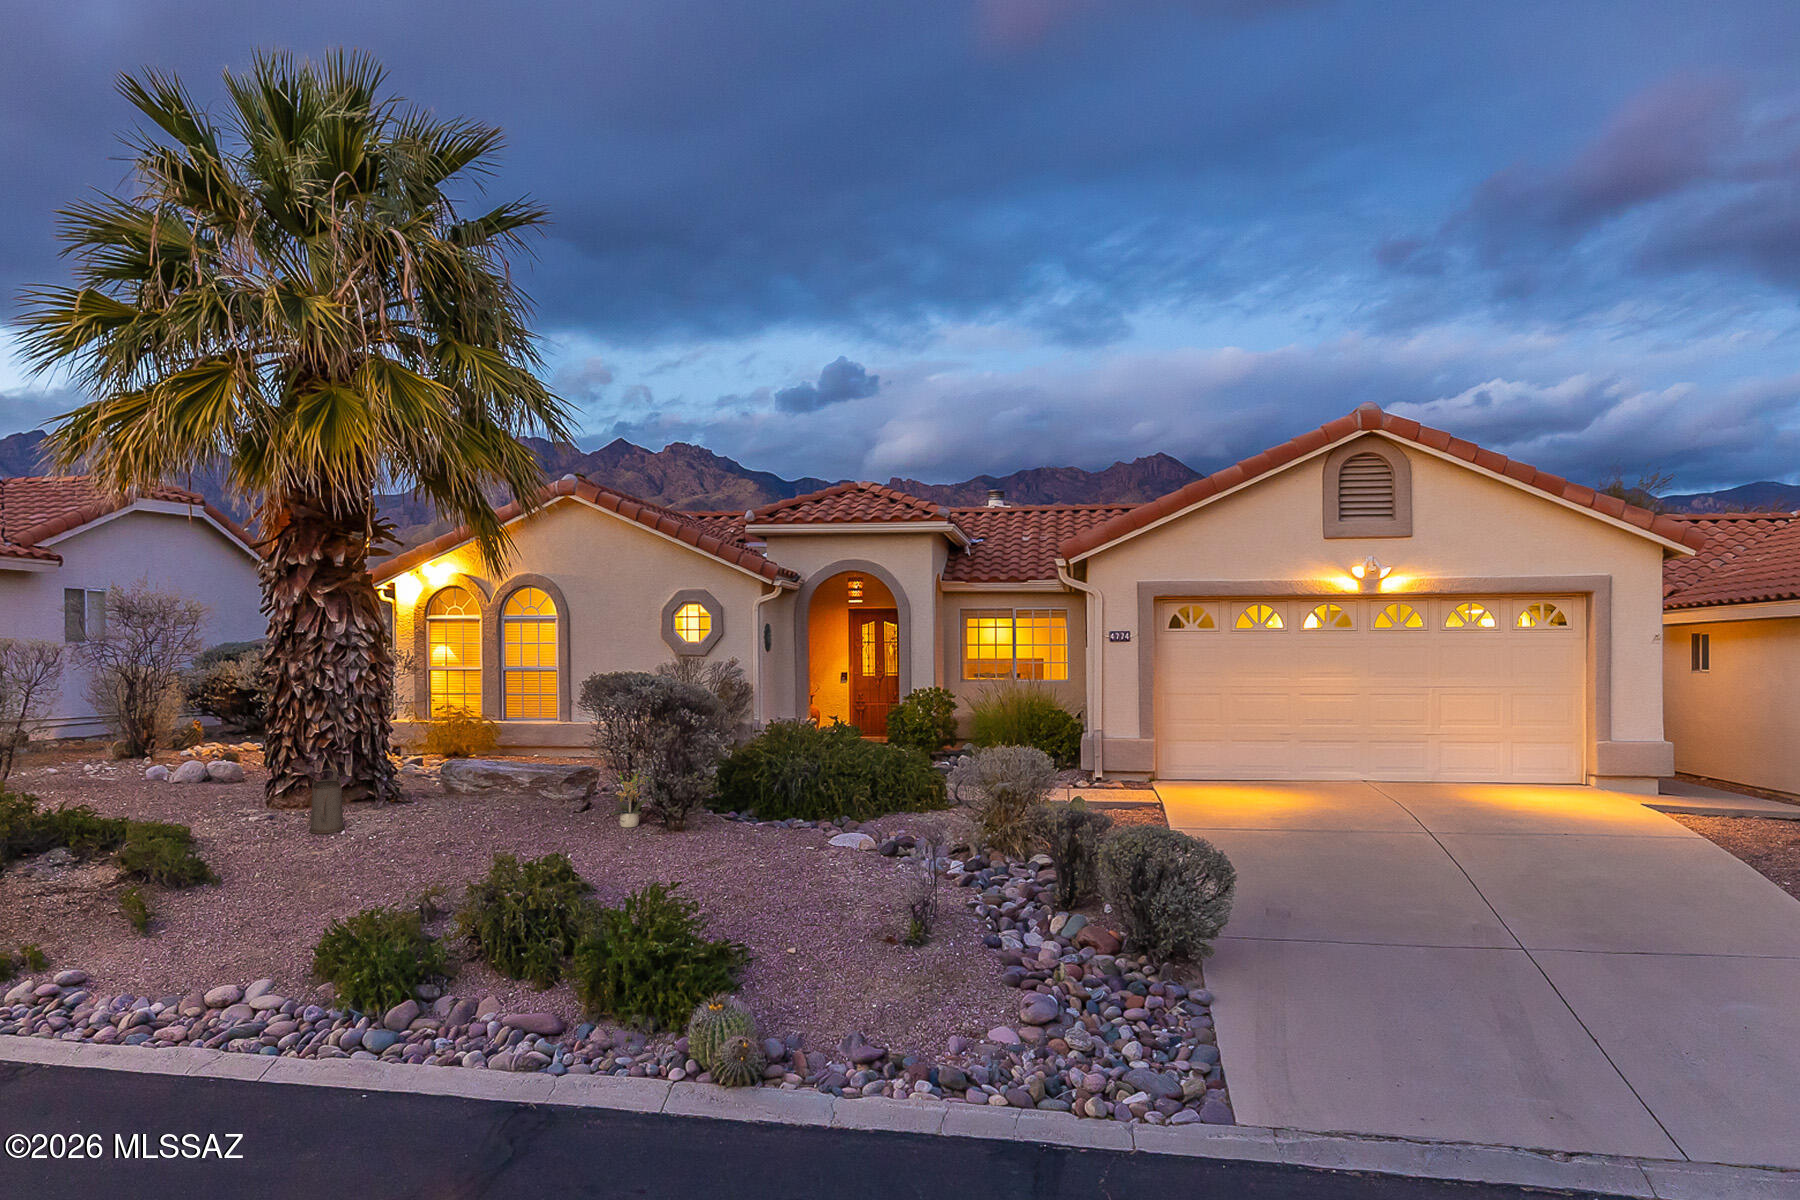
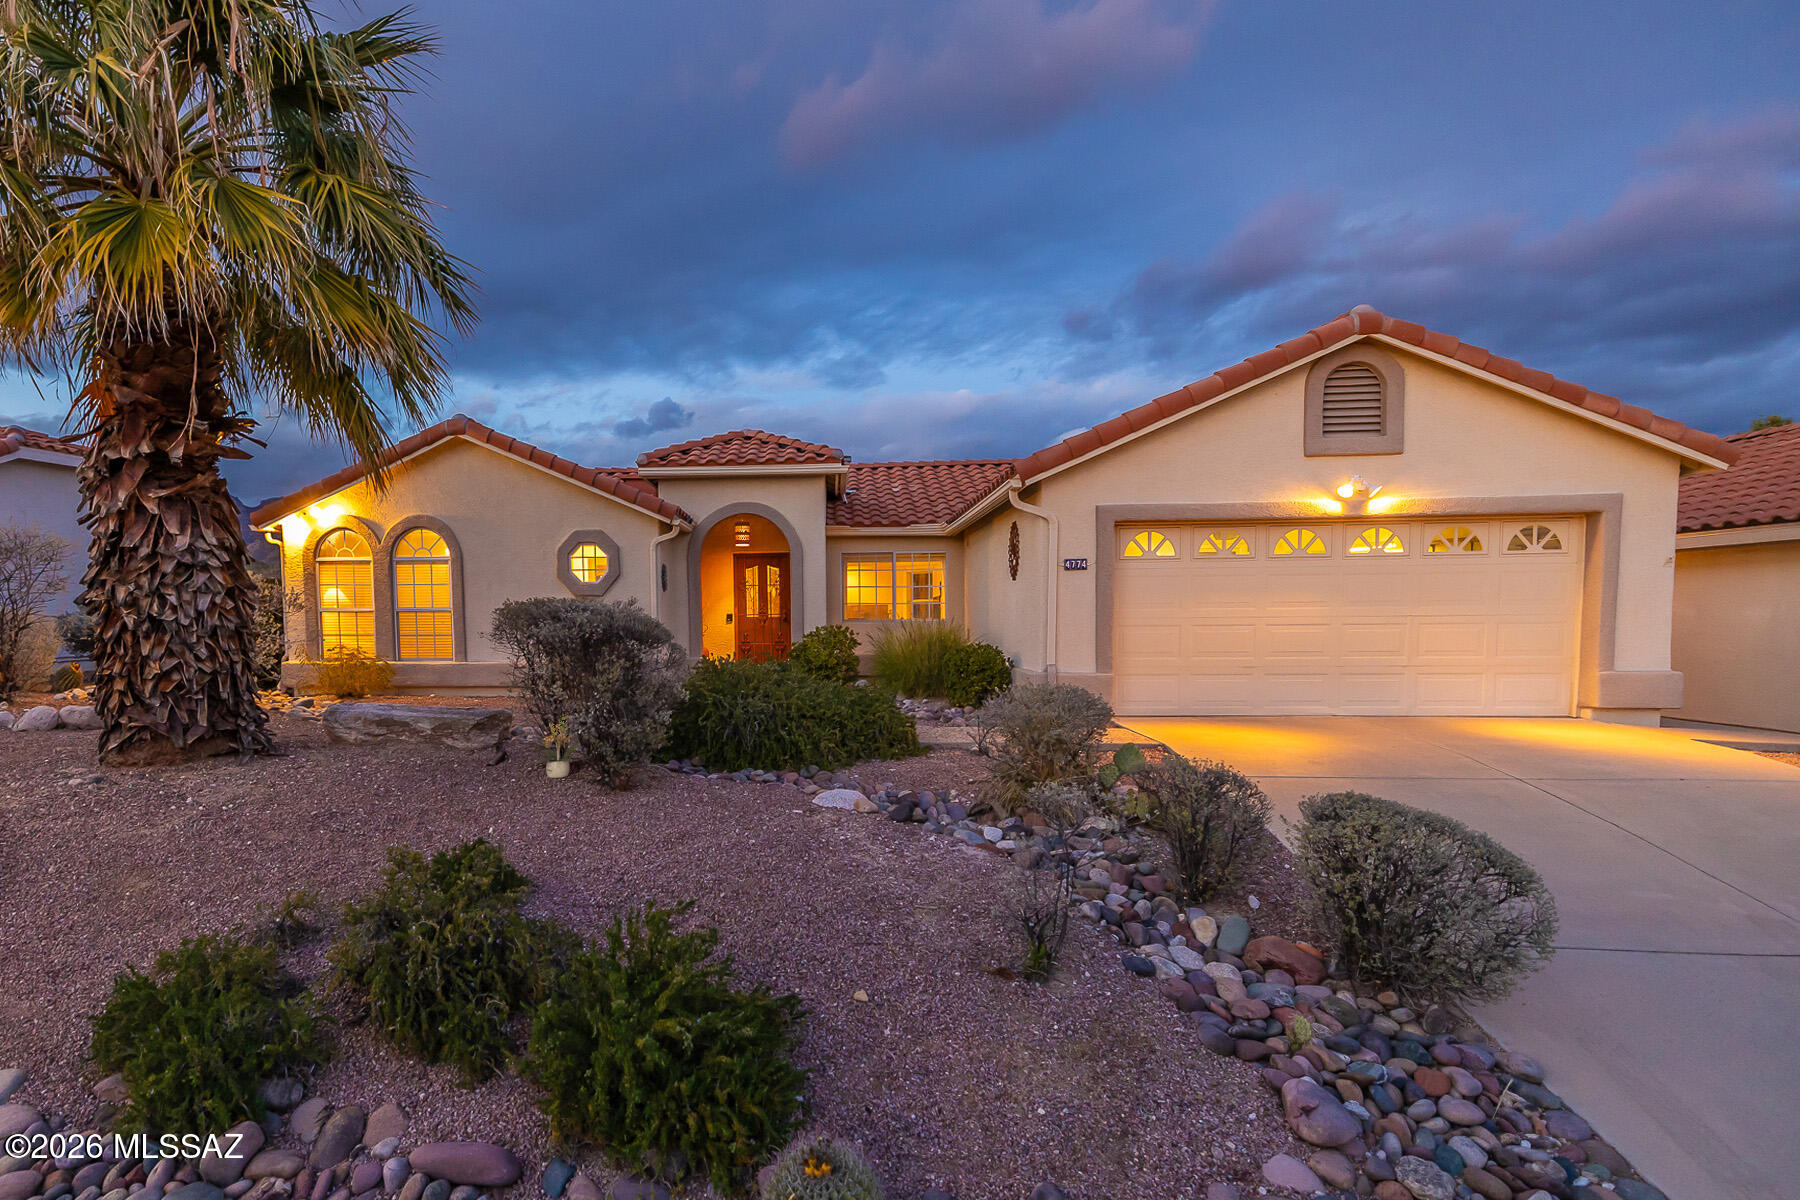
watering can: present [309,769,345,834] -> none [147,716,196,797]

